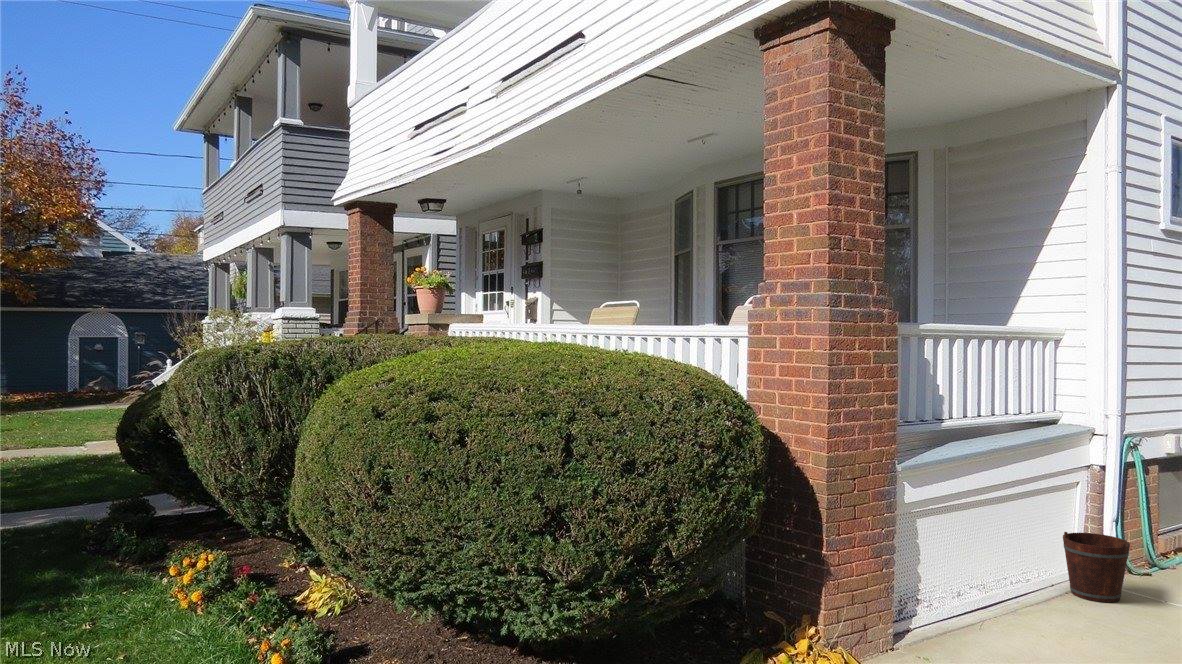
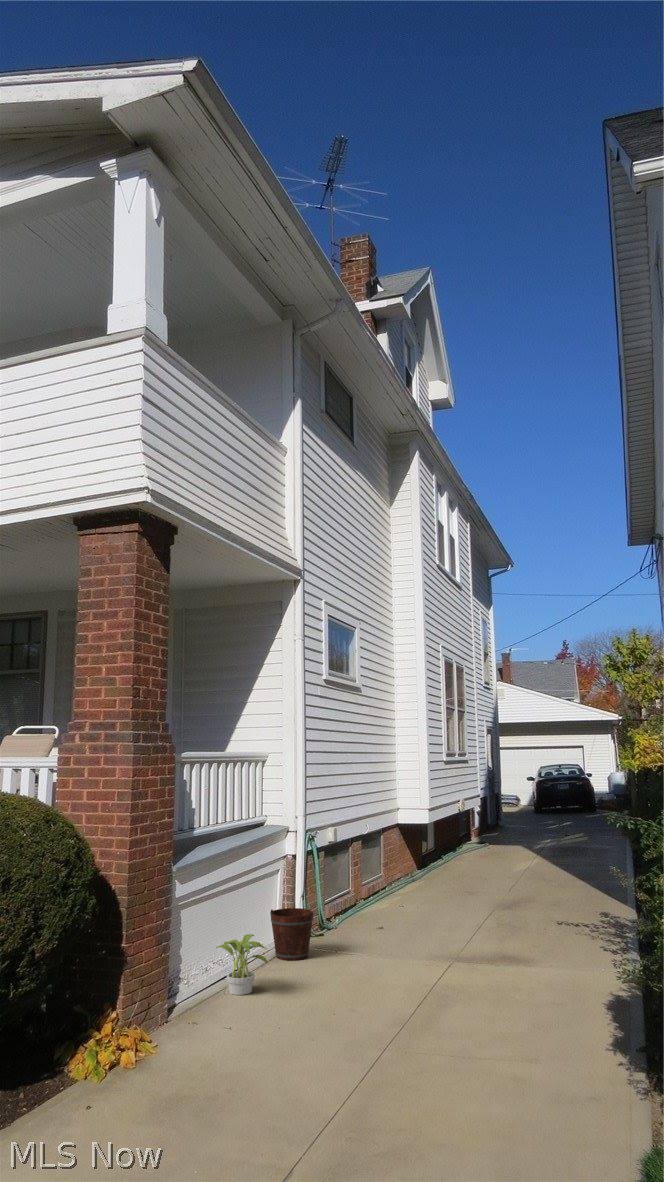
potted plant: none [973,560,1047,635] -> present [216,934,268,995]

